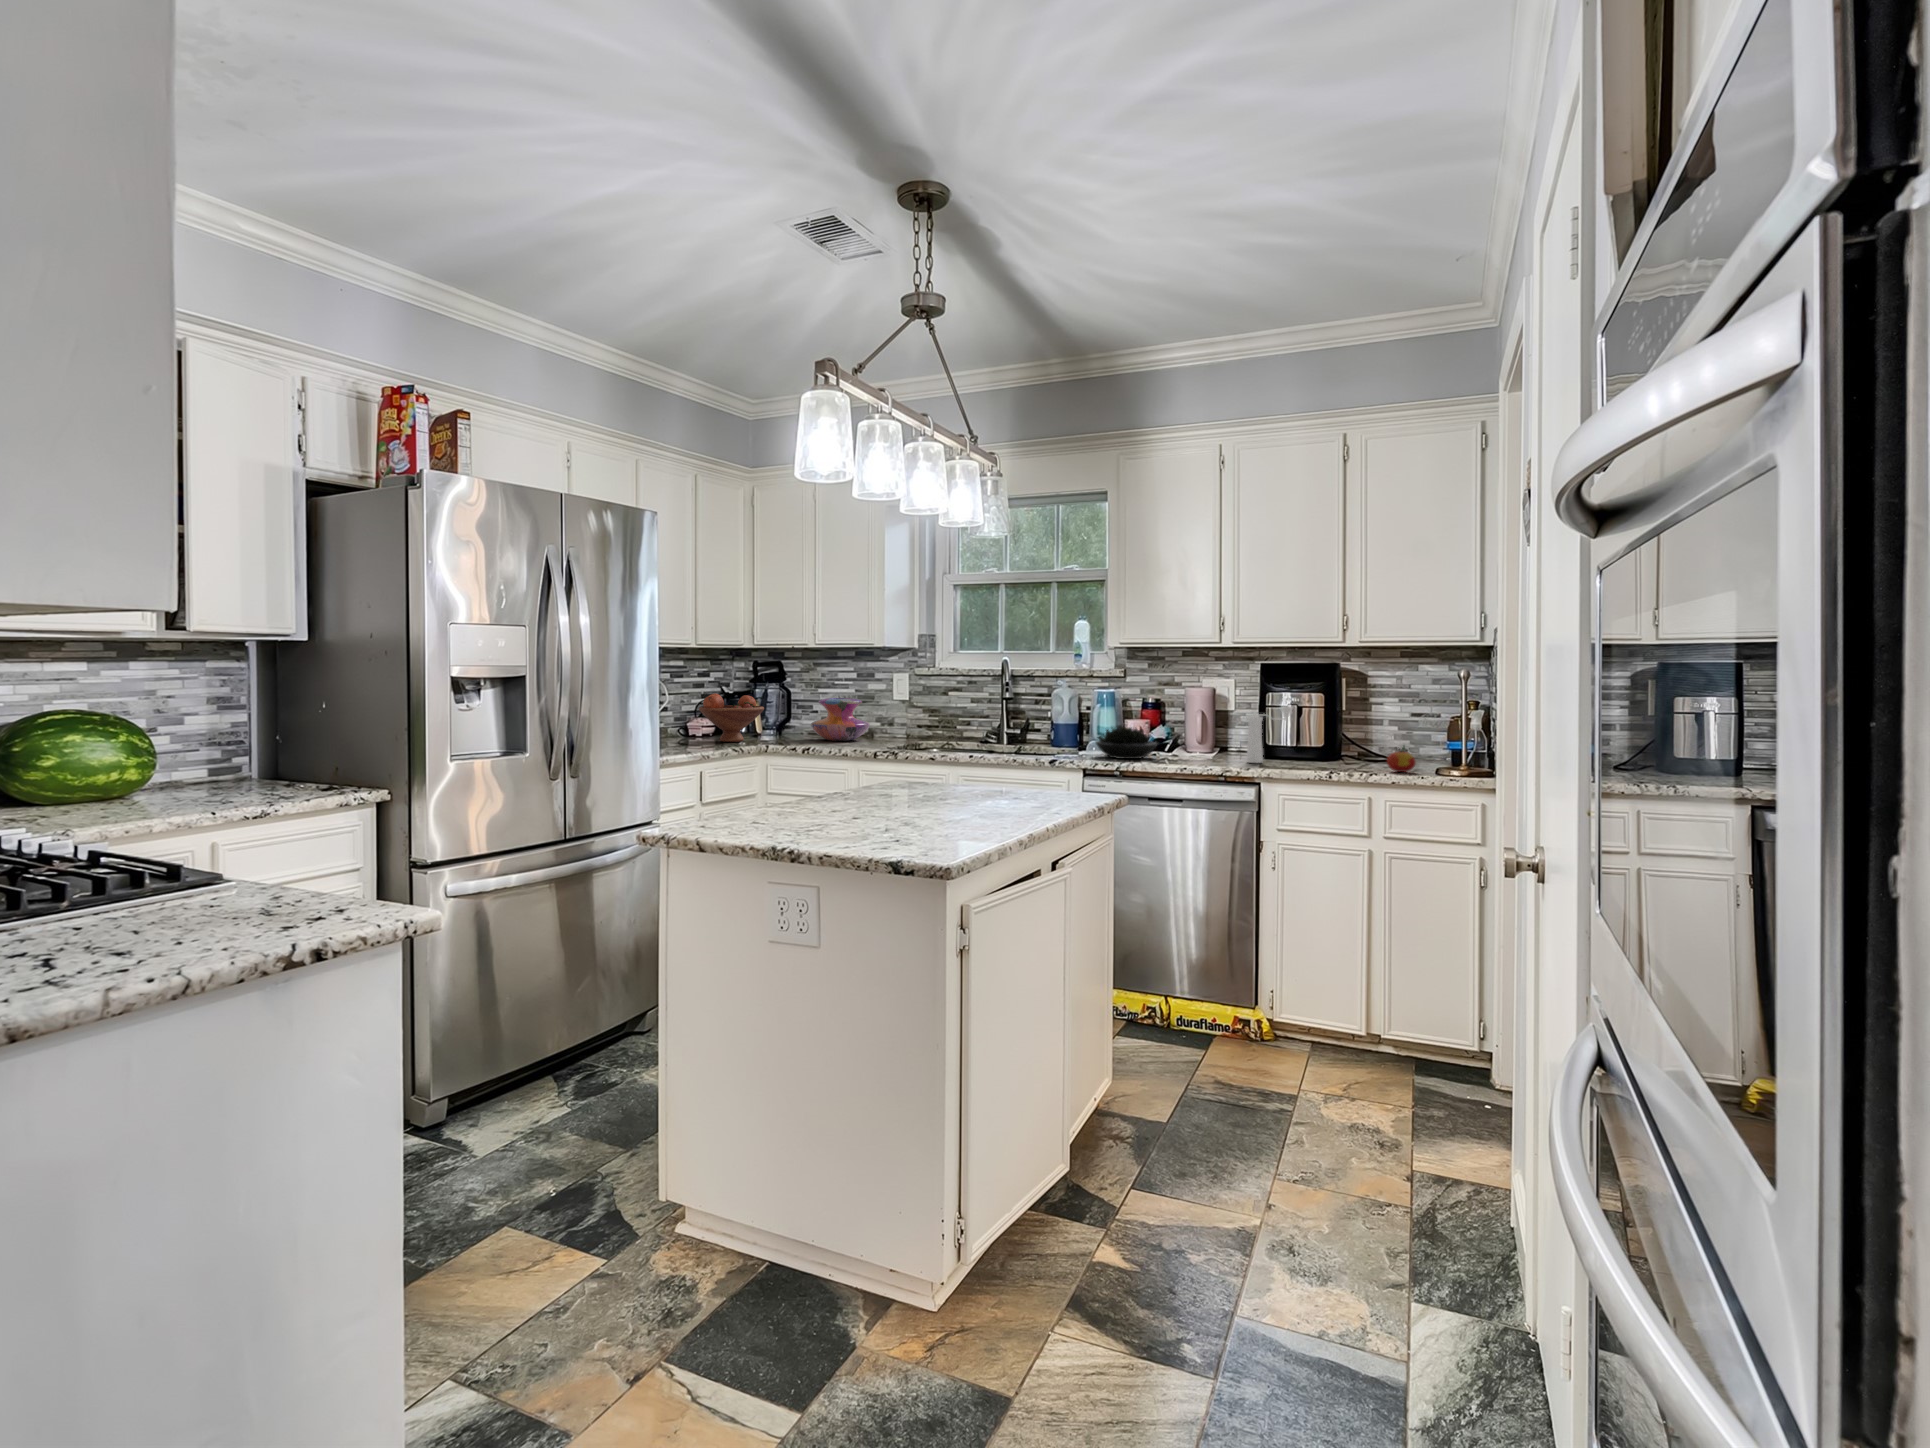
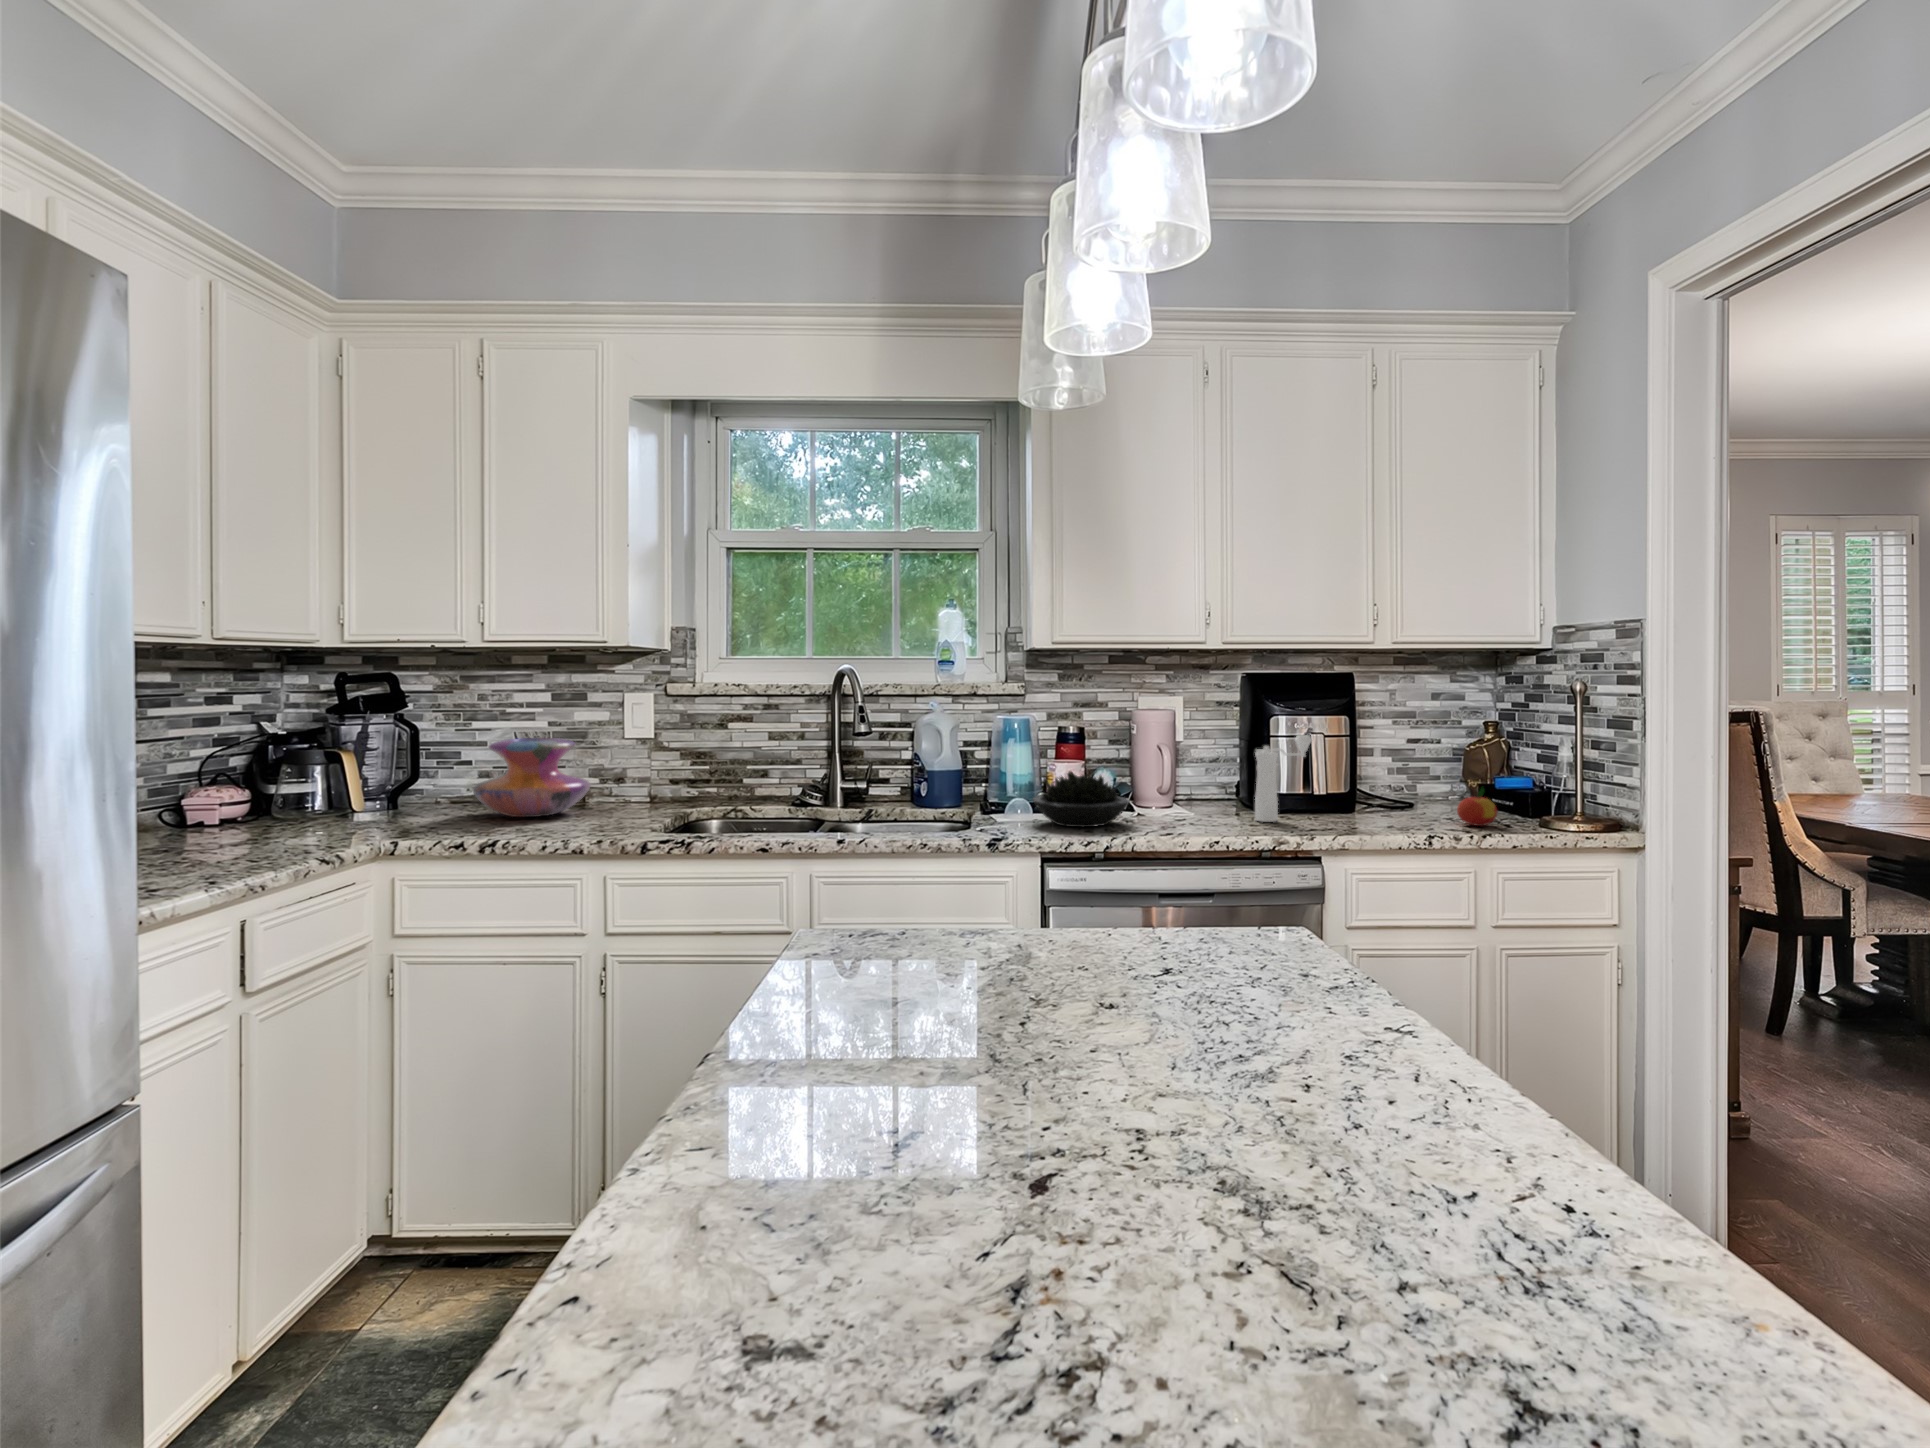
fruit bowl: present [699,694,764,742] -> none [213,738,375,838]

